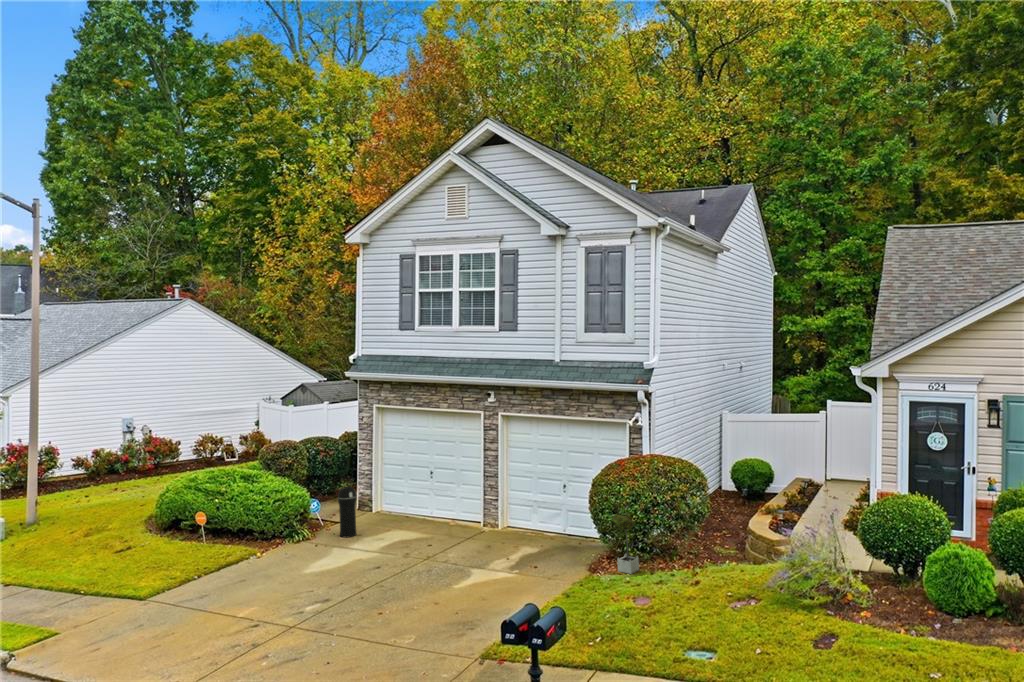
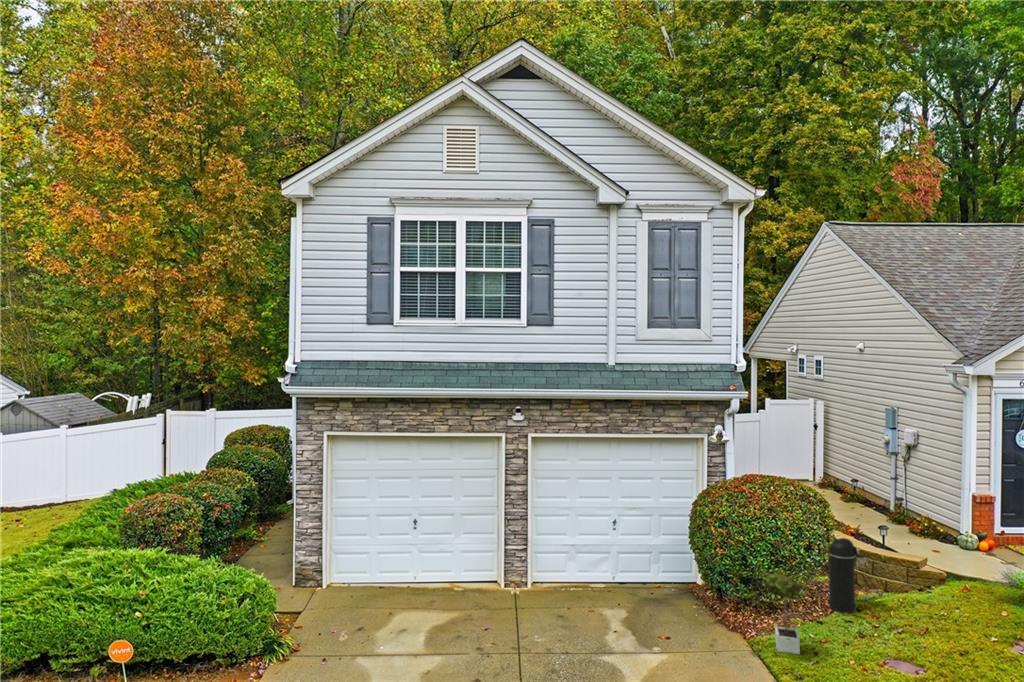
trash can: present [338,487,357,537] -> present [829,538,859,613]

